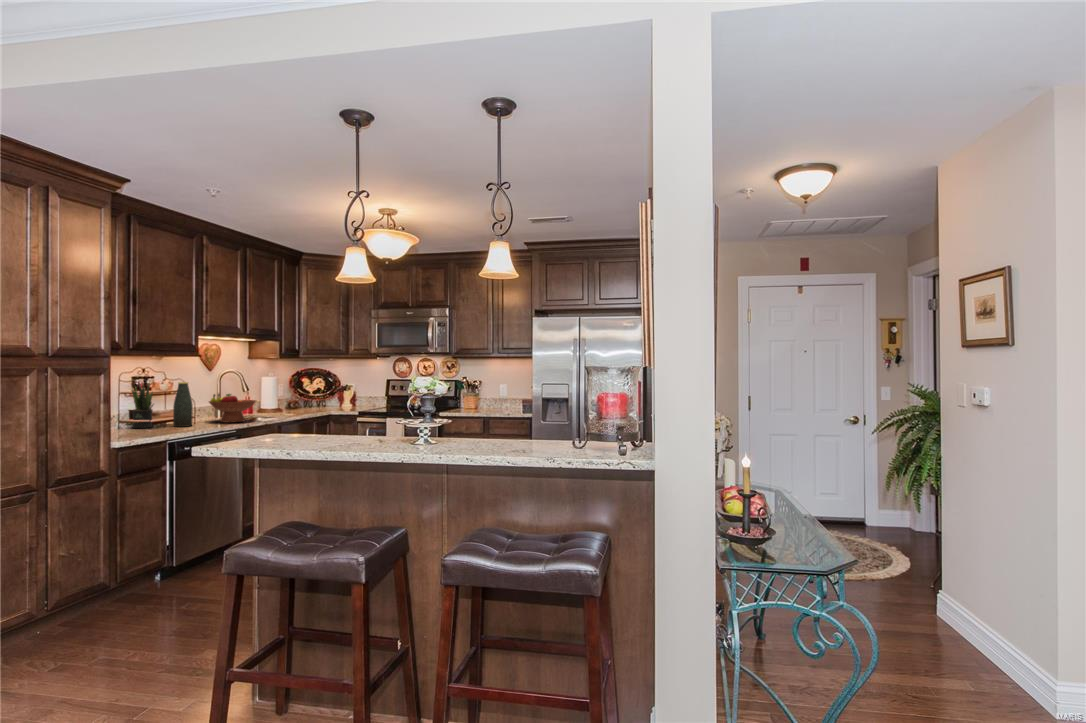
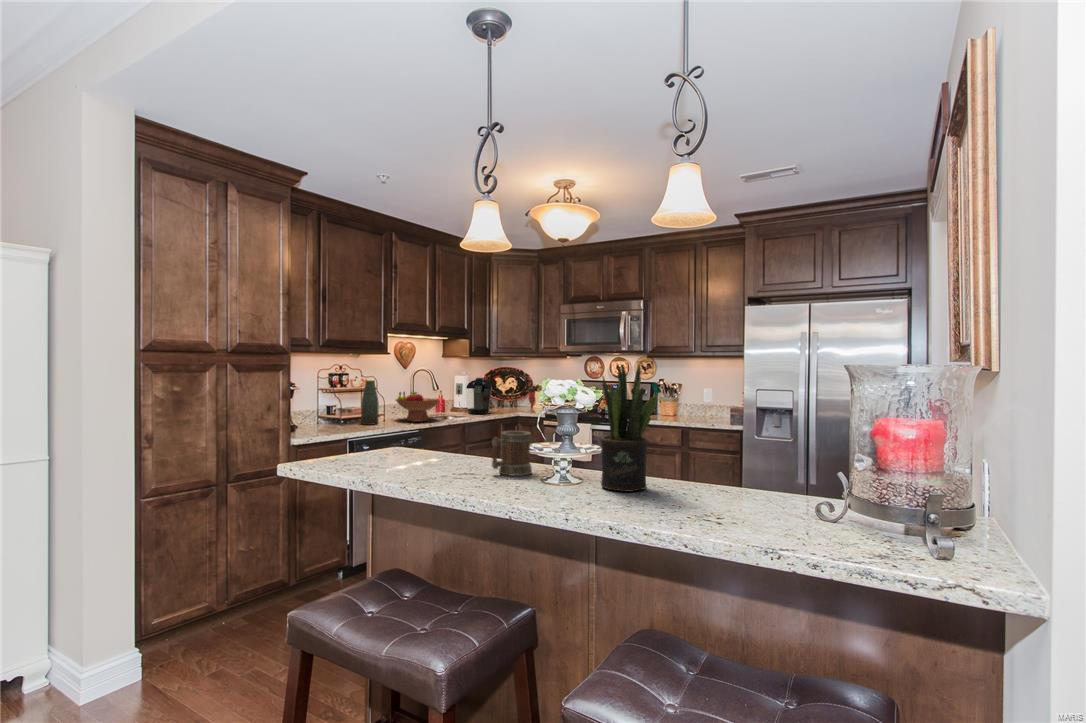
coffee maker: none [265,379,304,414] -> present [456,378,492,414]
potted plant: present [132,384,153,428] -> present [600,364,658,492]
mug: none [373,413,402,444] -> present [492,431,532,475]

